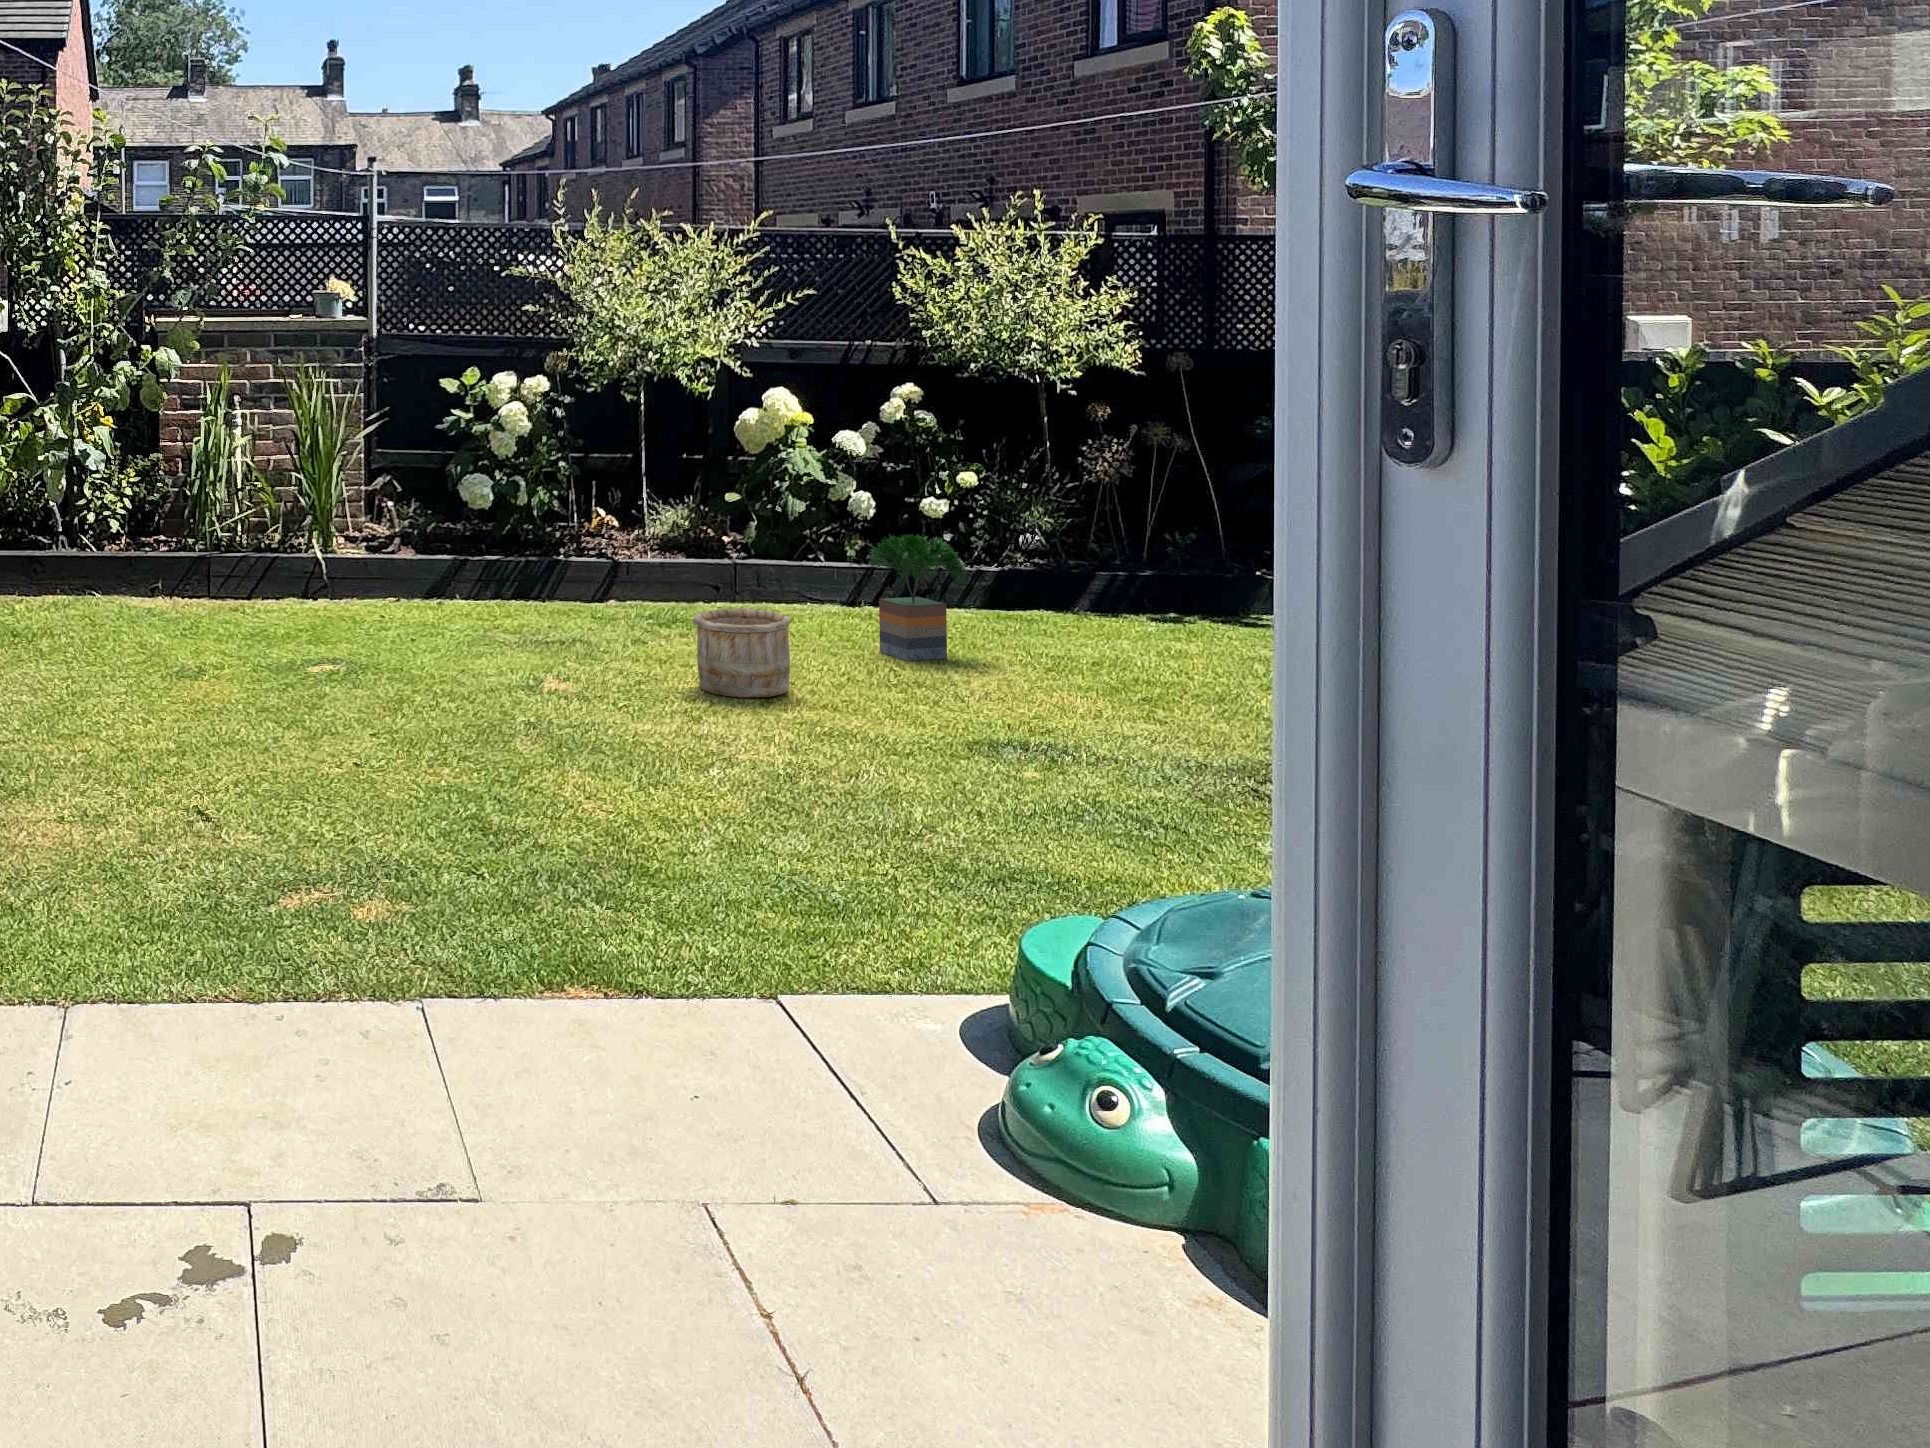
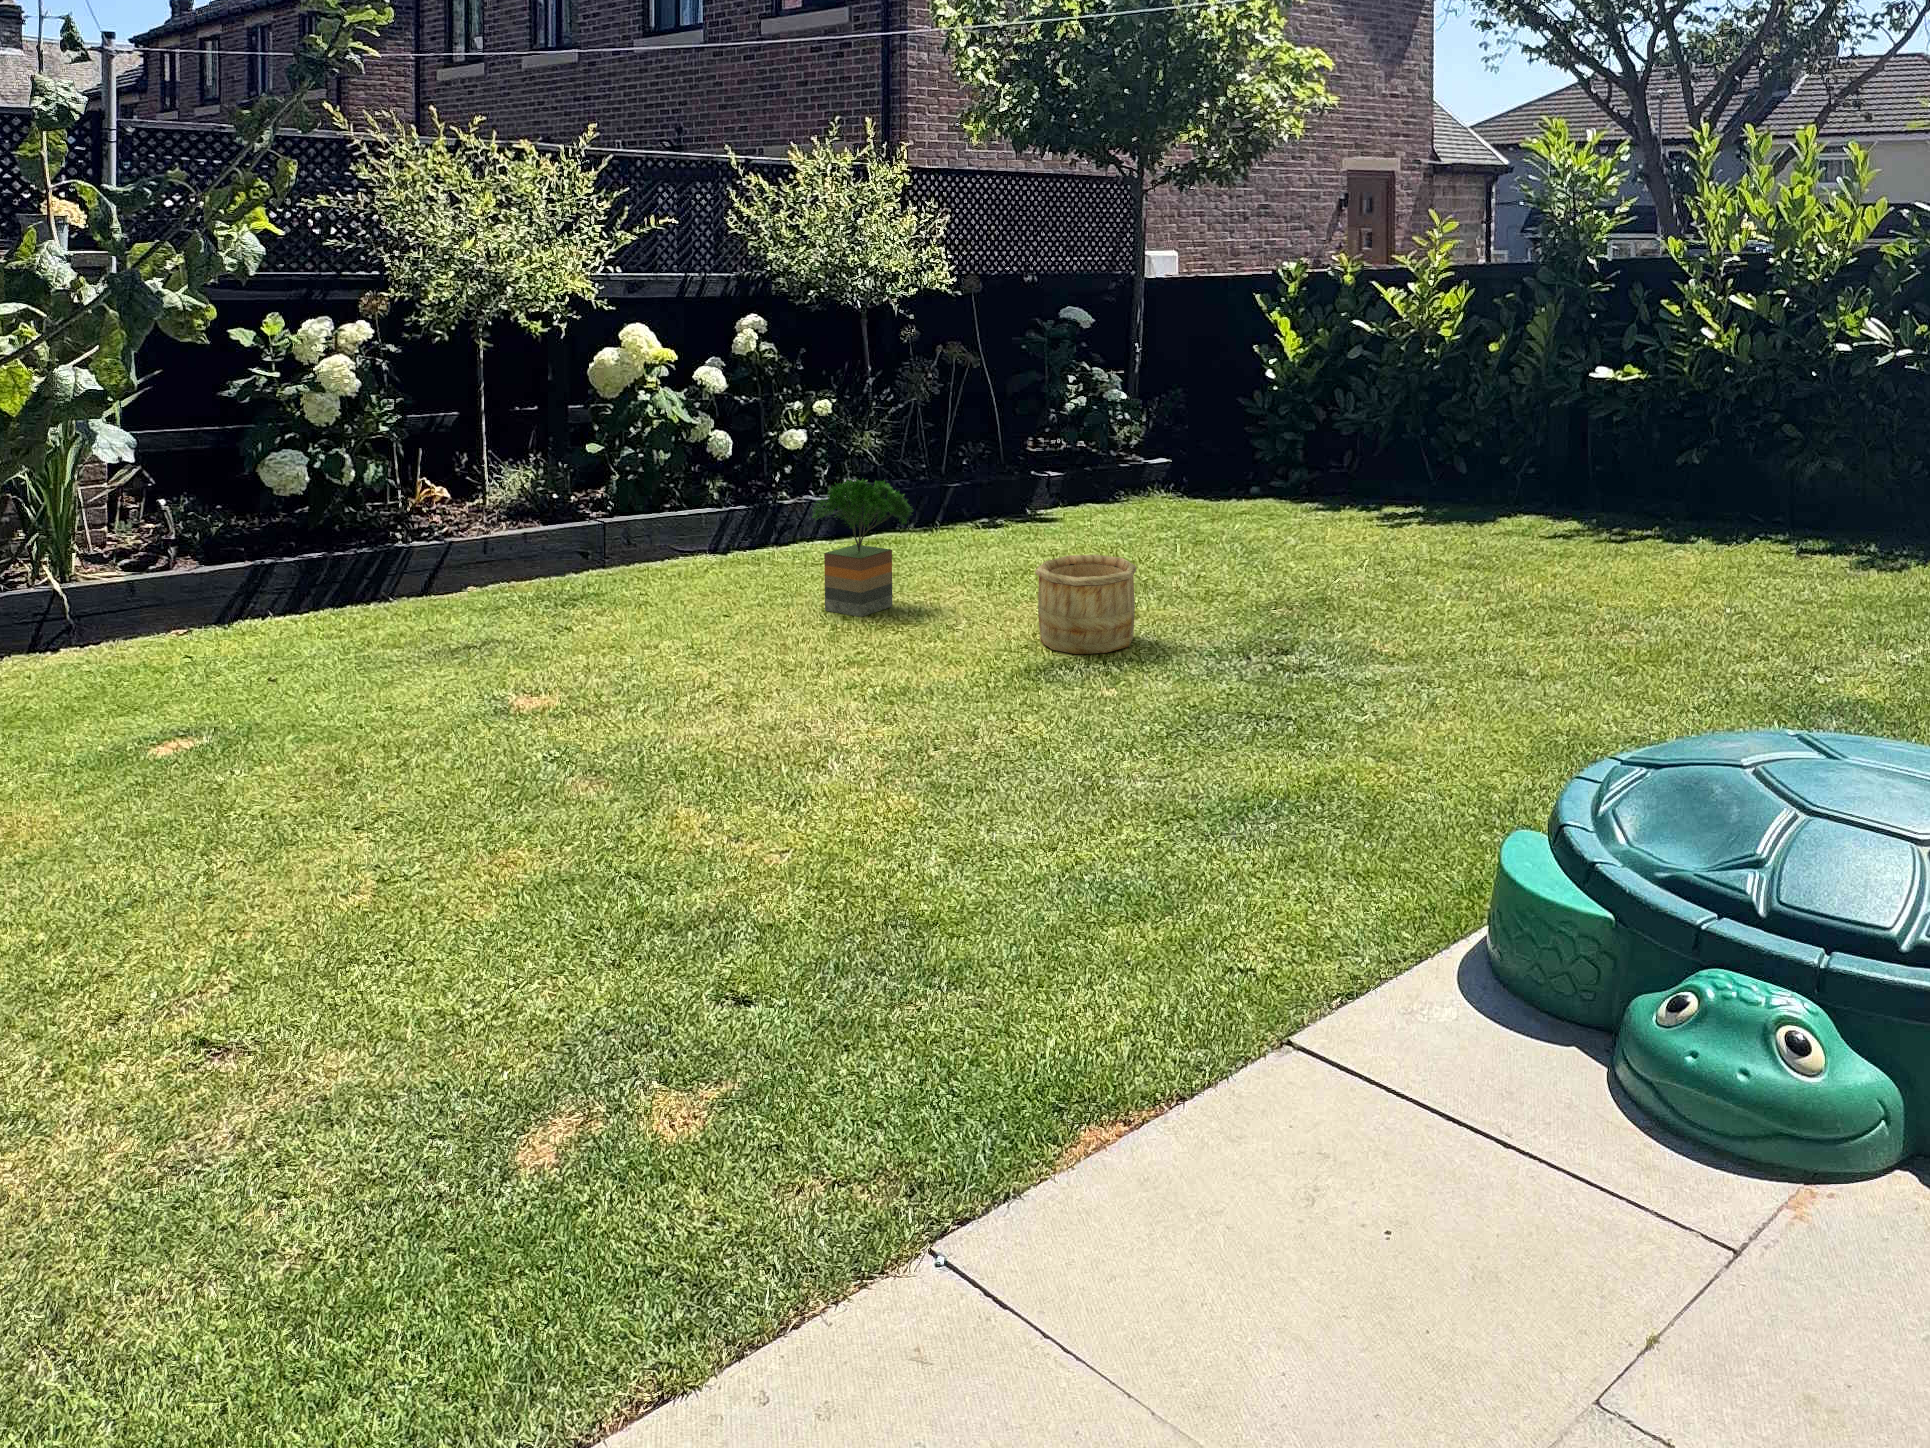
wooden bucket: present [693,608,791,697] -> present [1035,555,1137,654]

